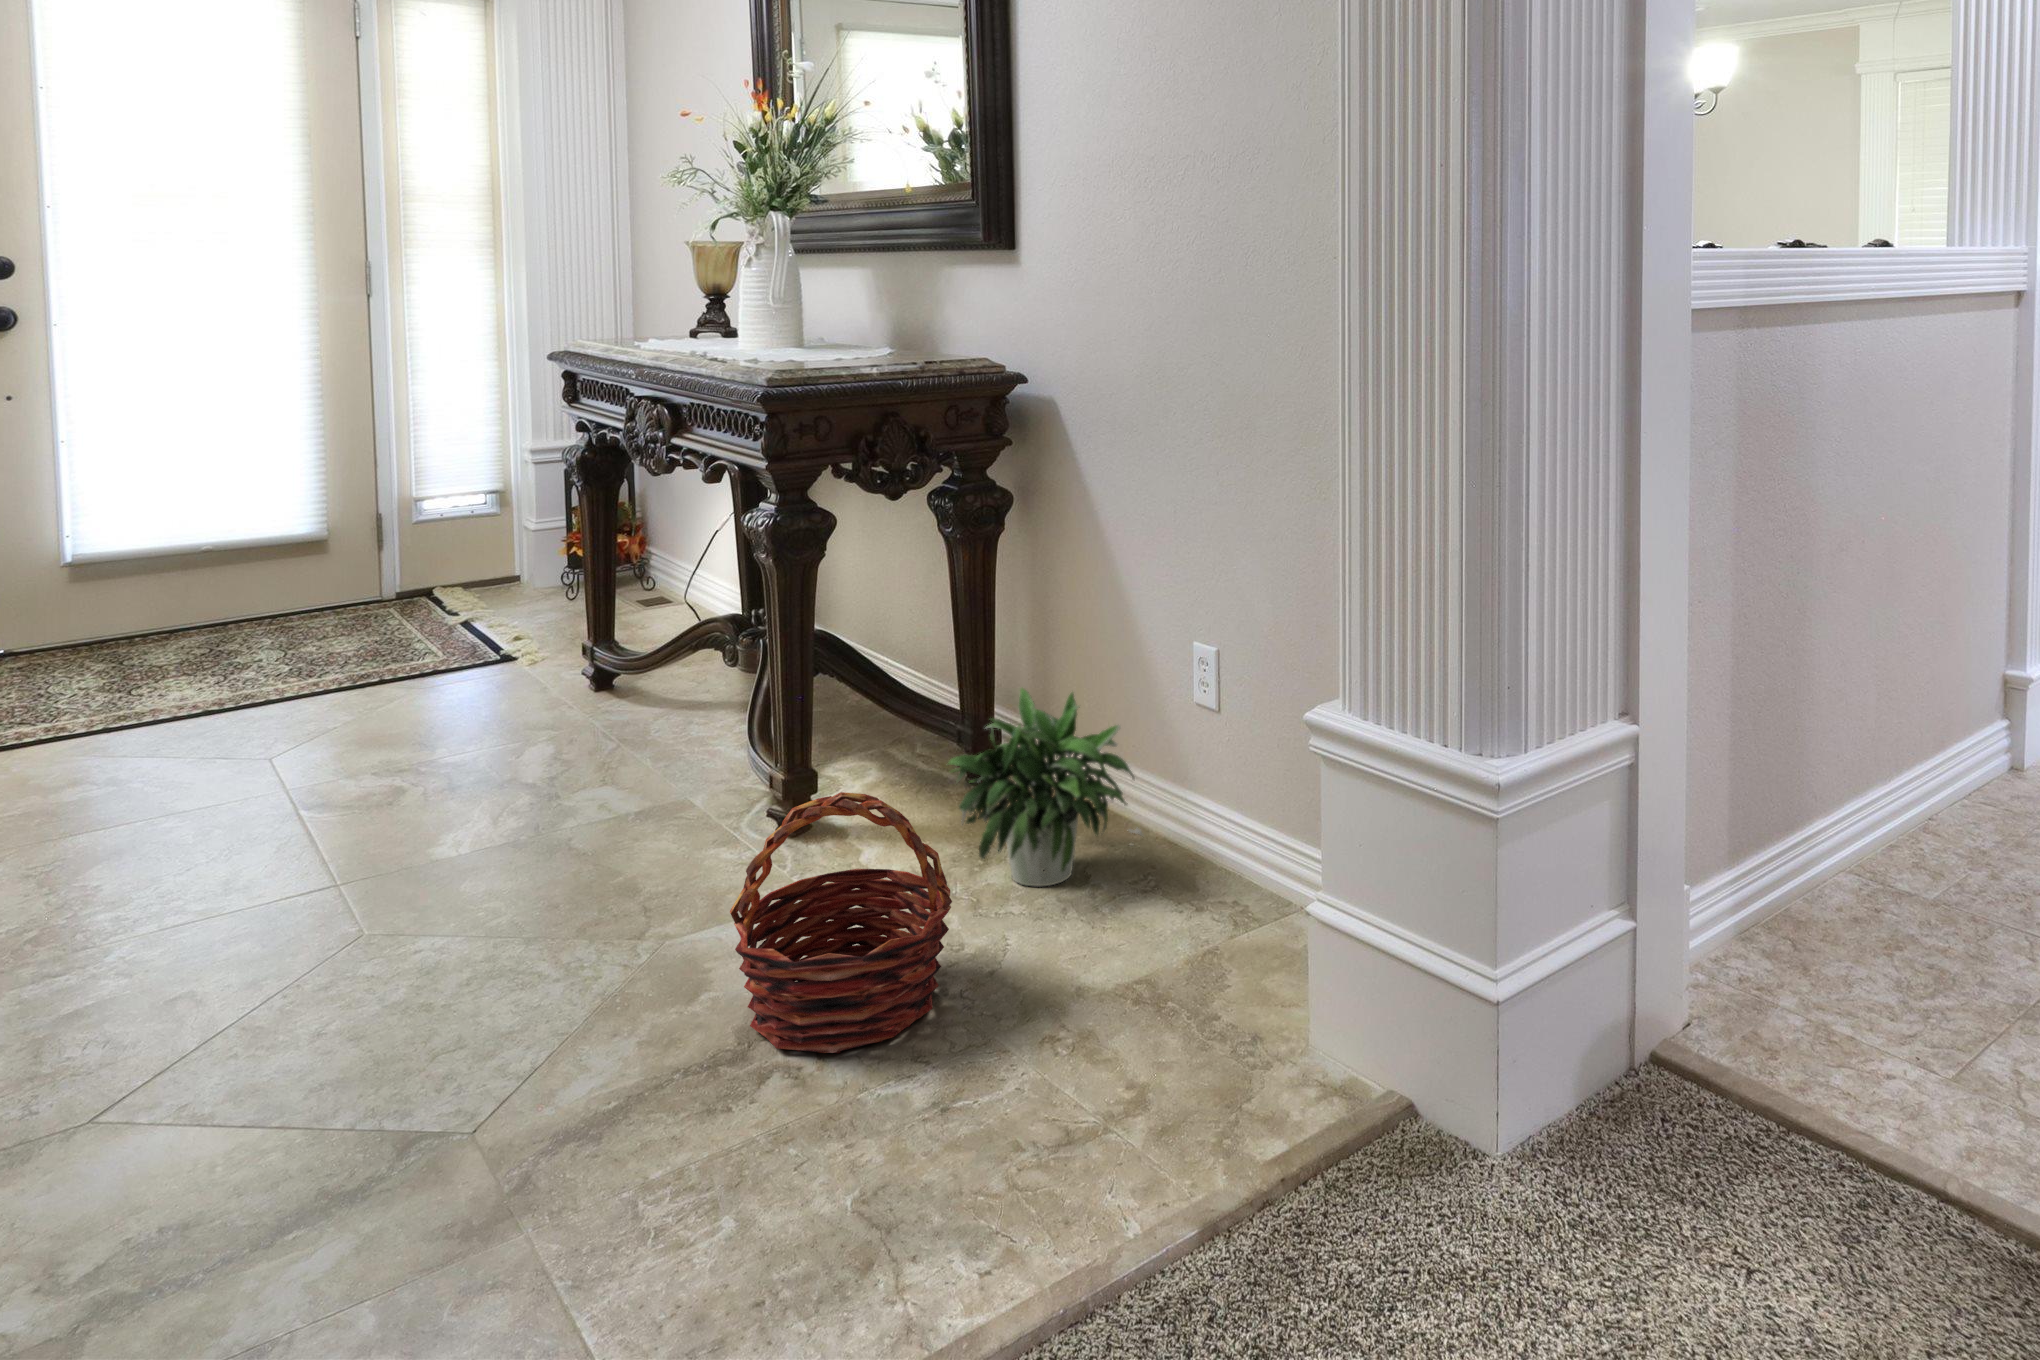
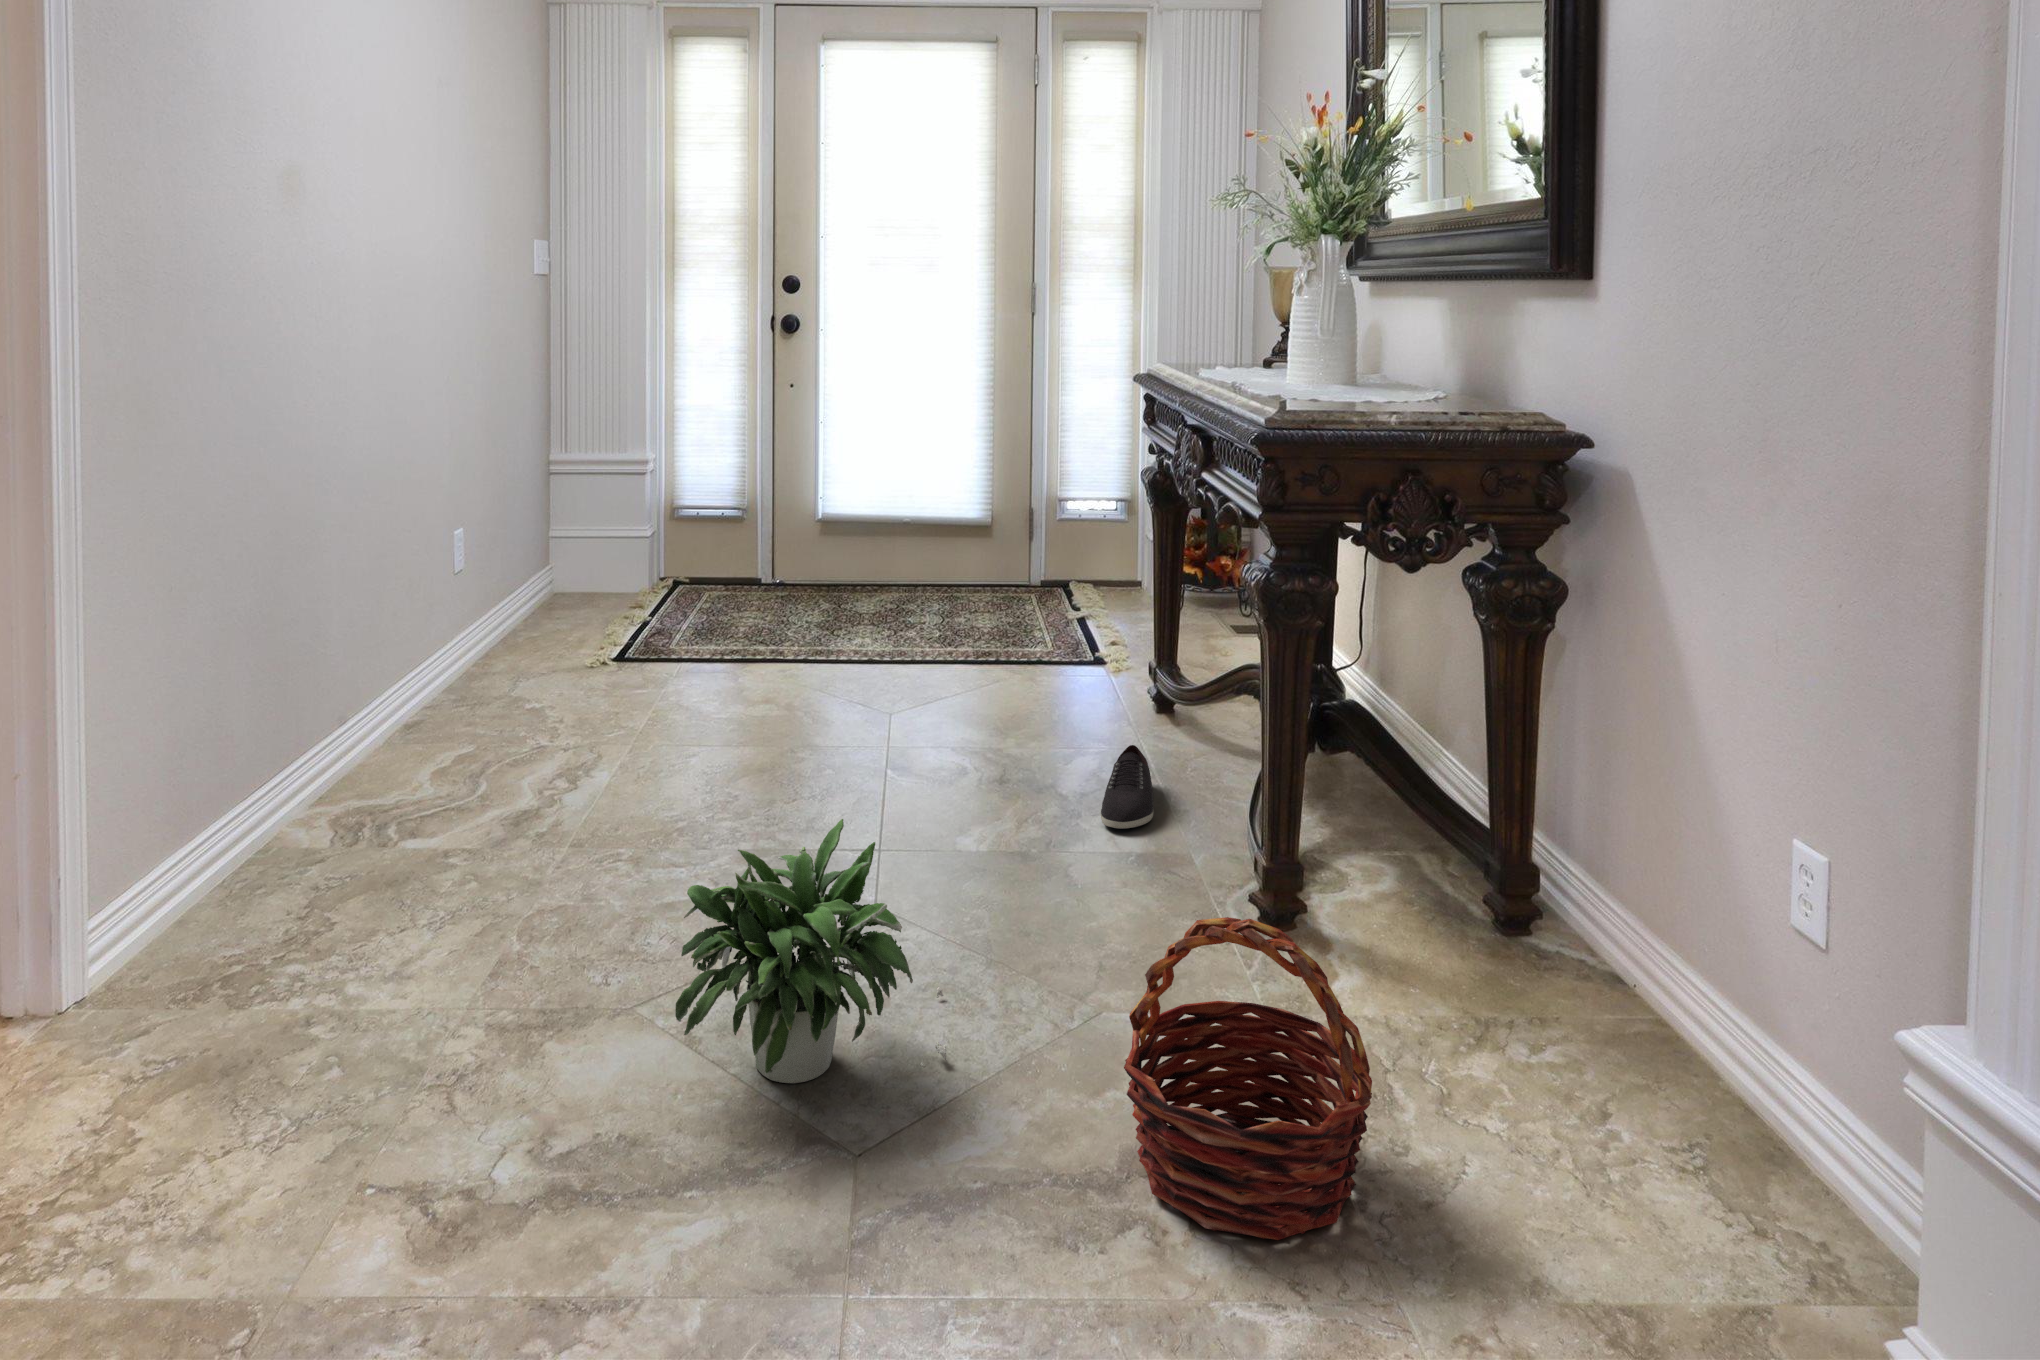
potted plant: present [948,688,1142,886] -> present [676,819,946,1083]
shoe: none [583,718,637,797] -> present [1101,745,1153,828]

